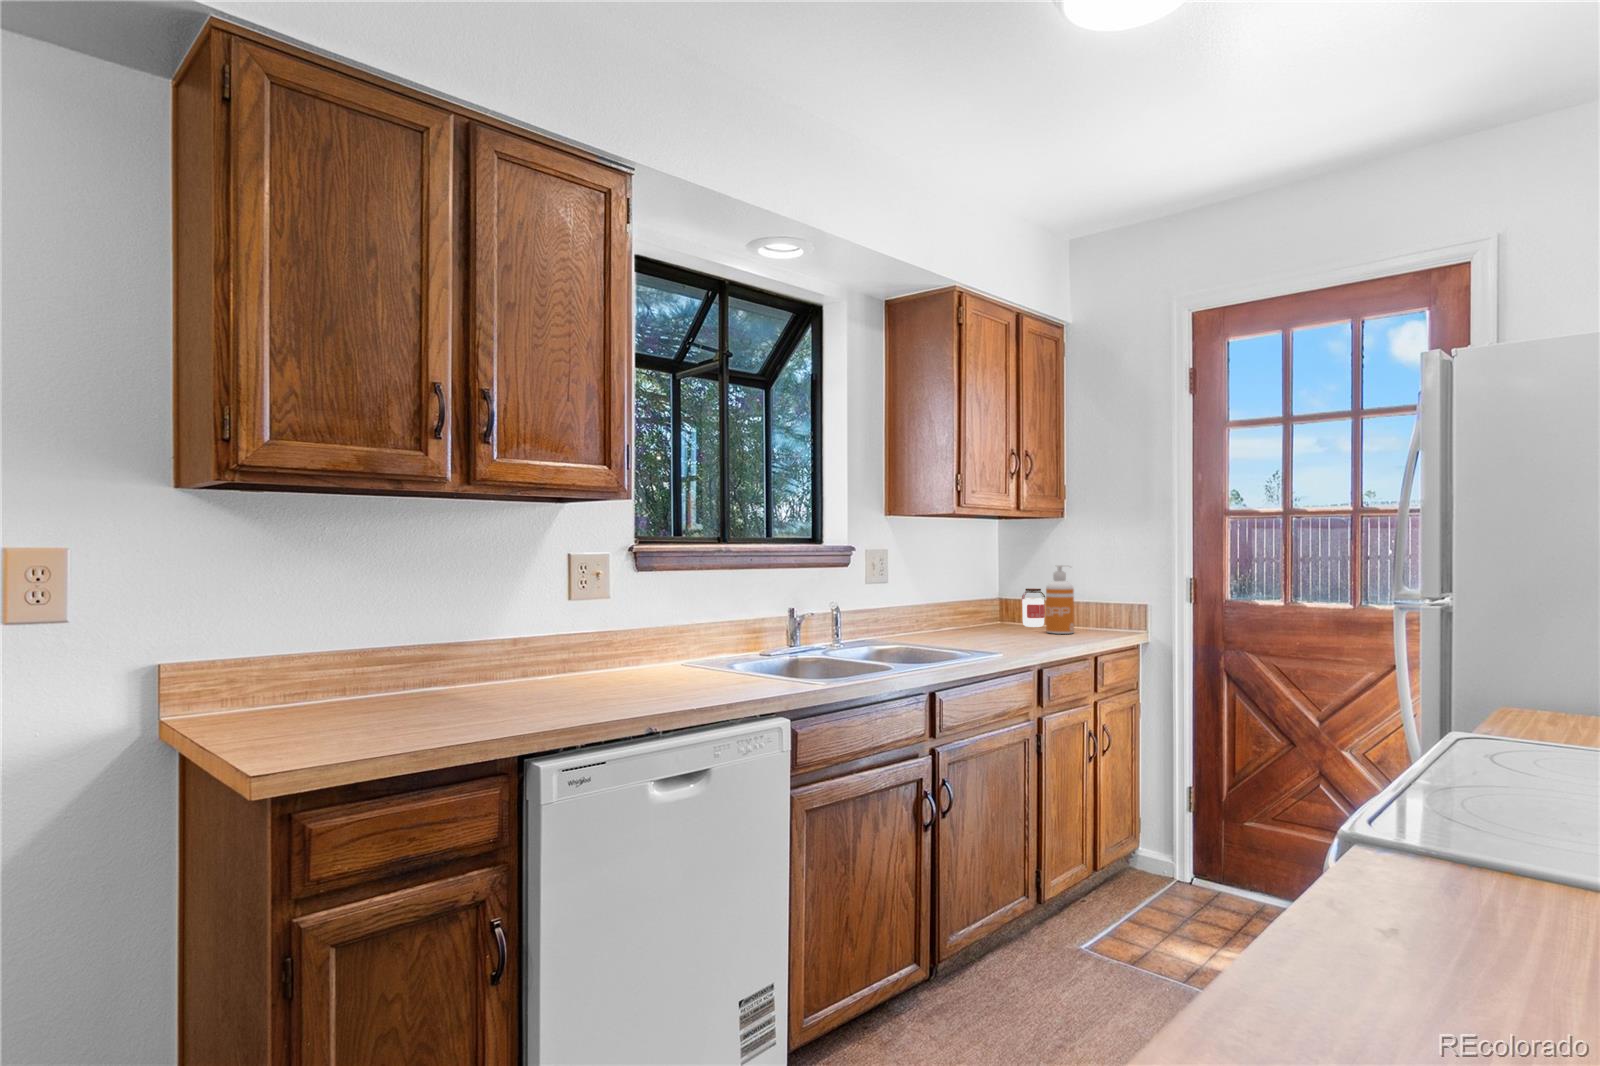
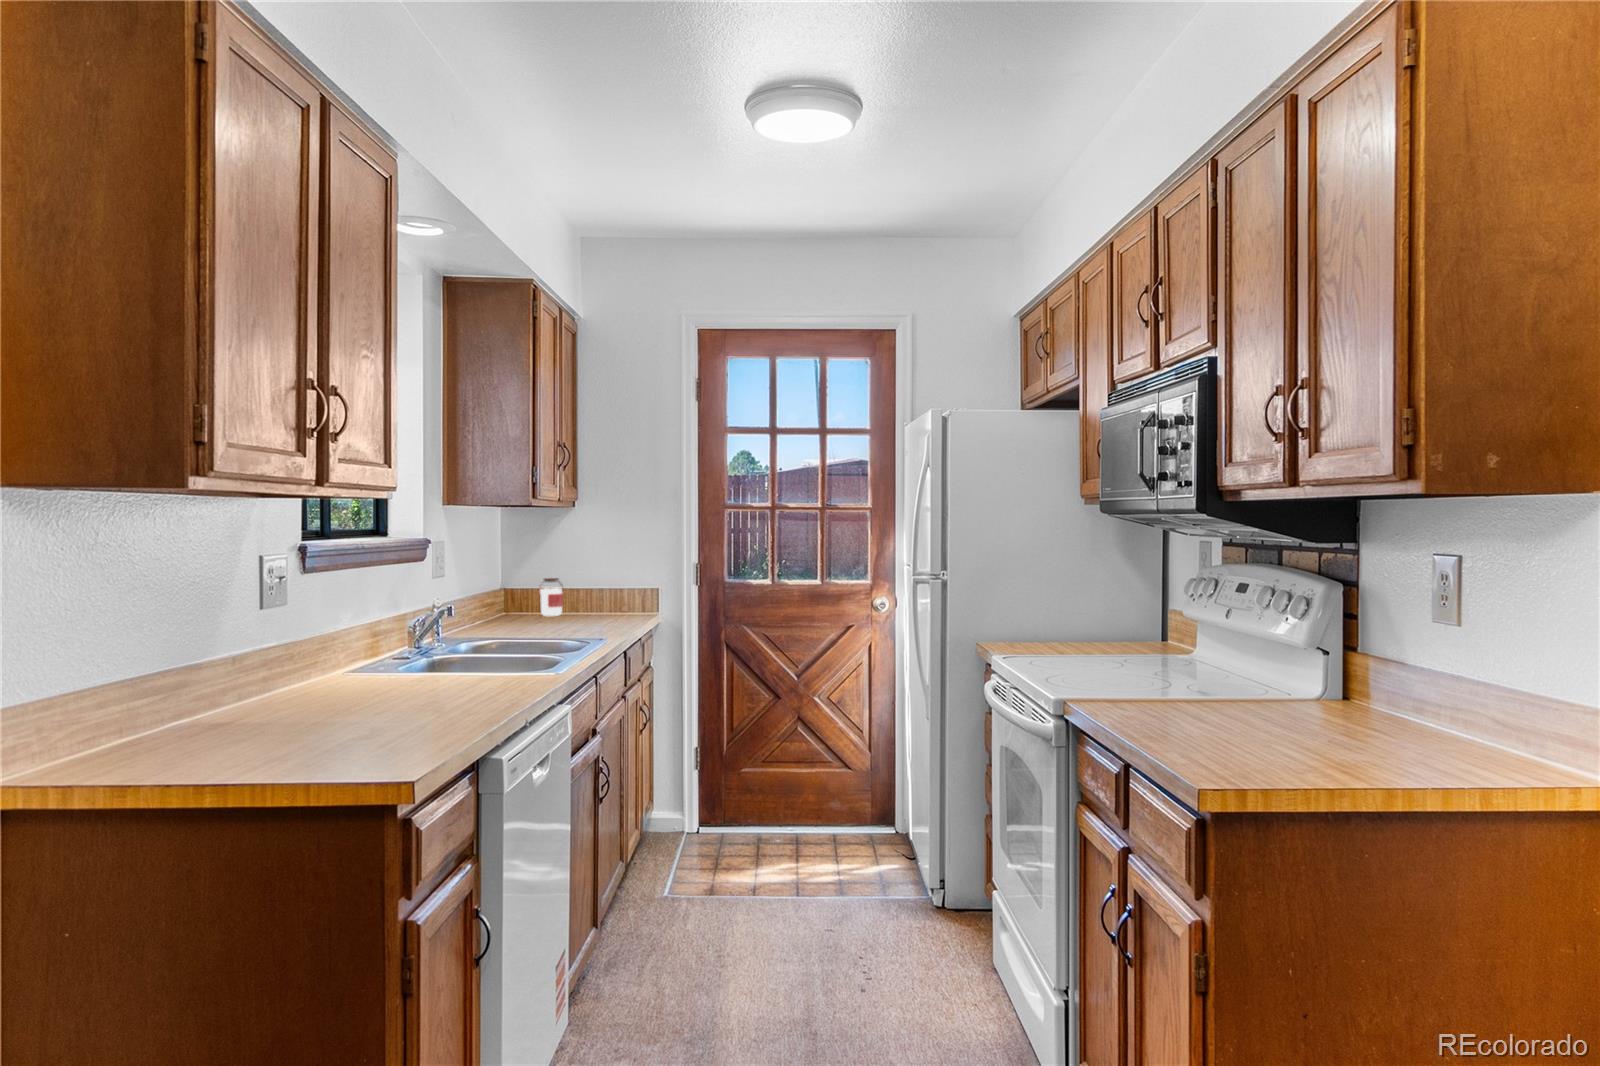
soap dispenser: present [1046,565,1074,634] -> none [575,554,602,620]

